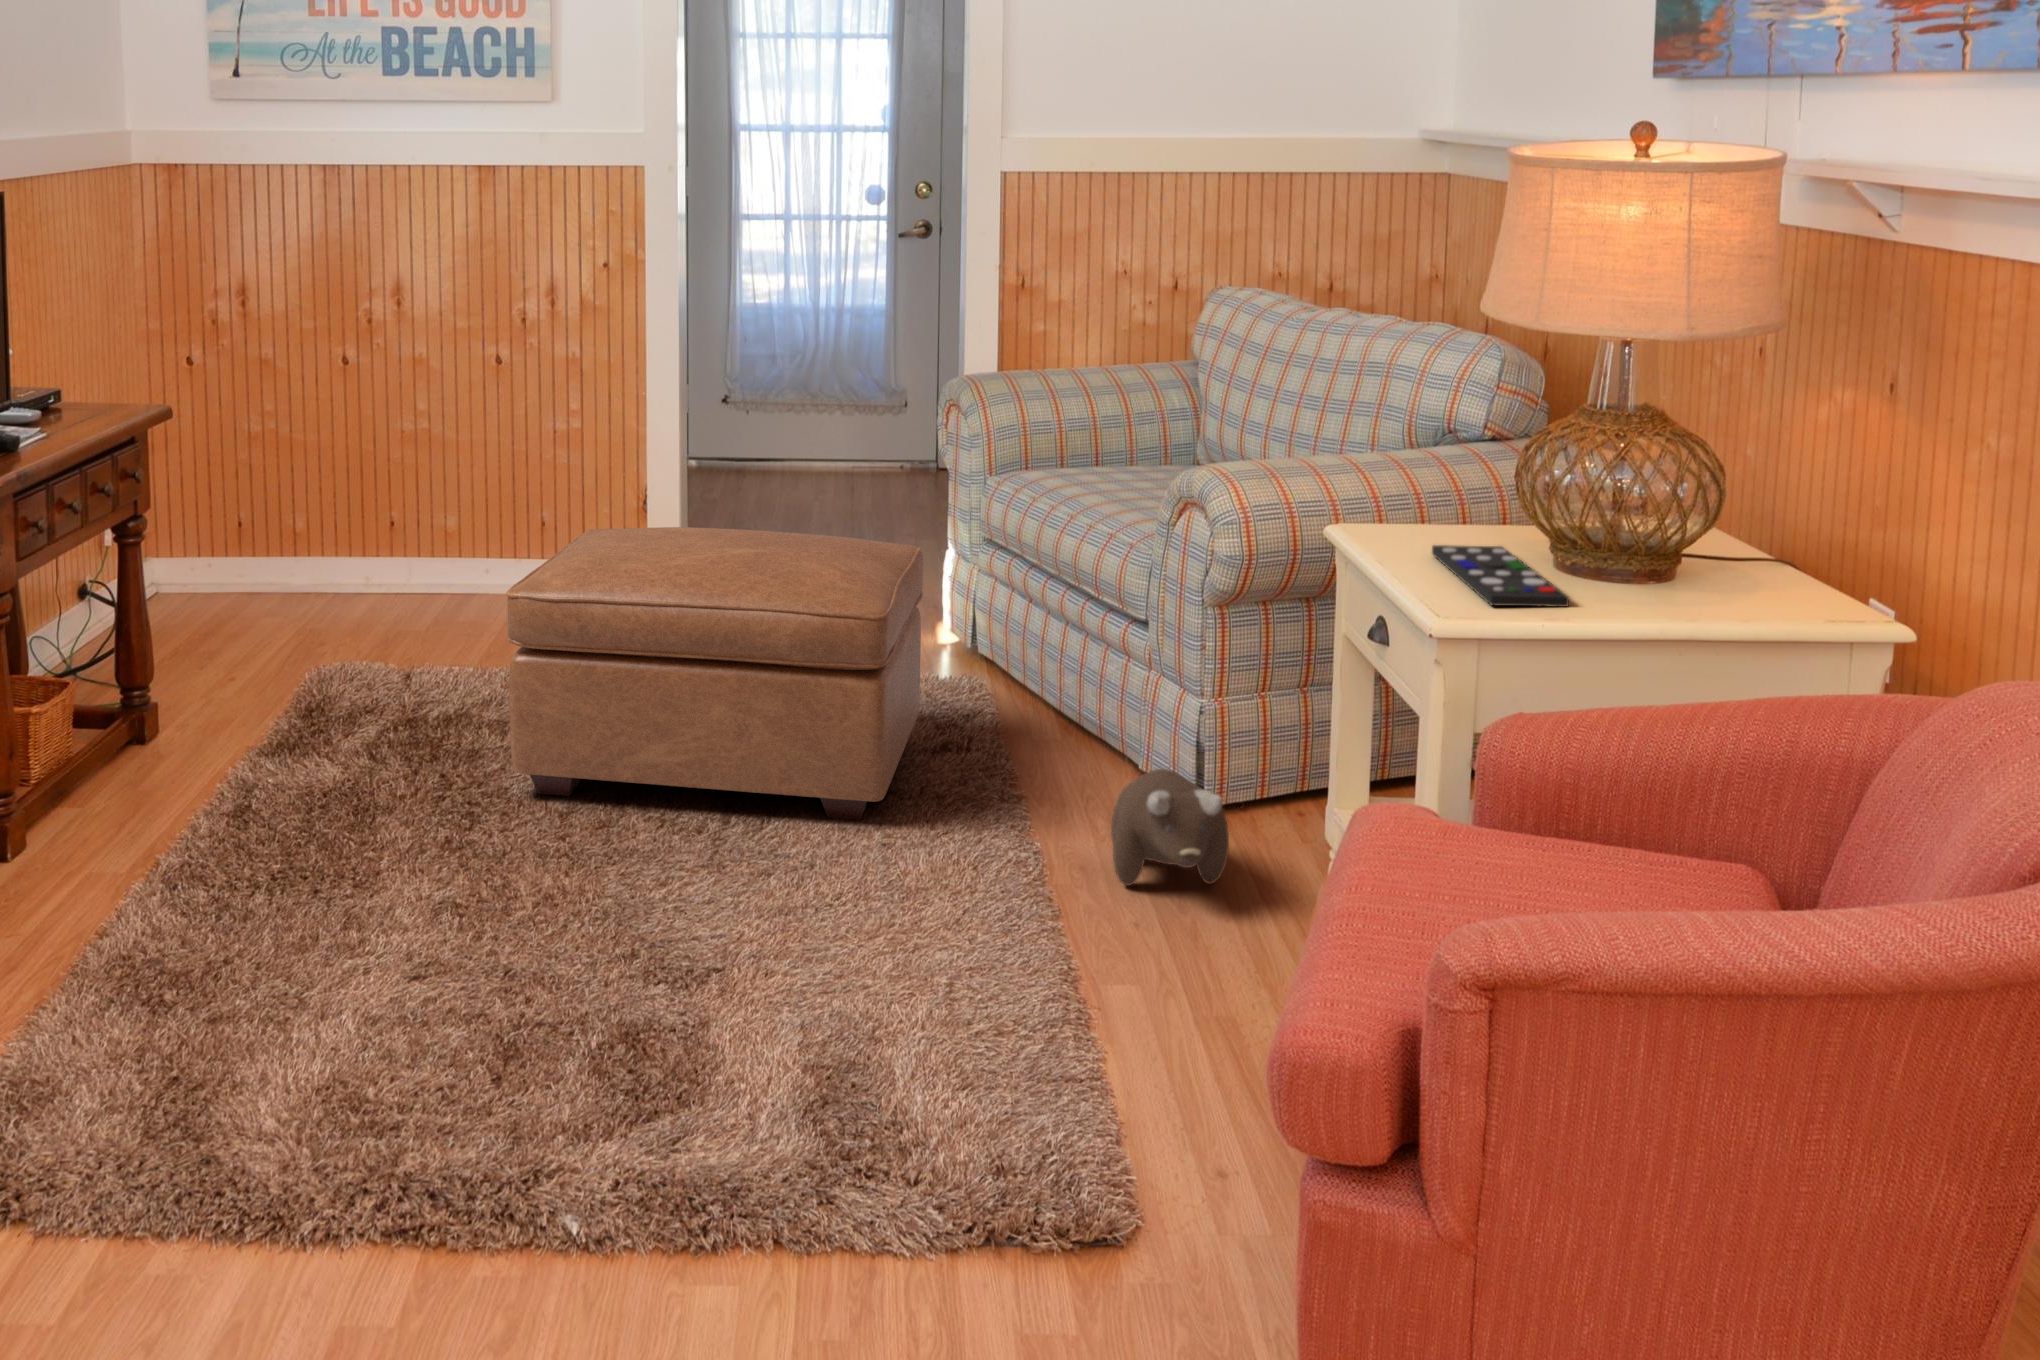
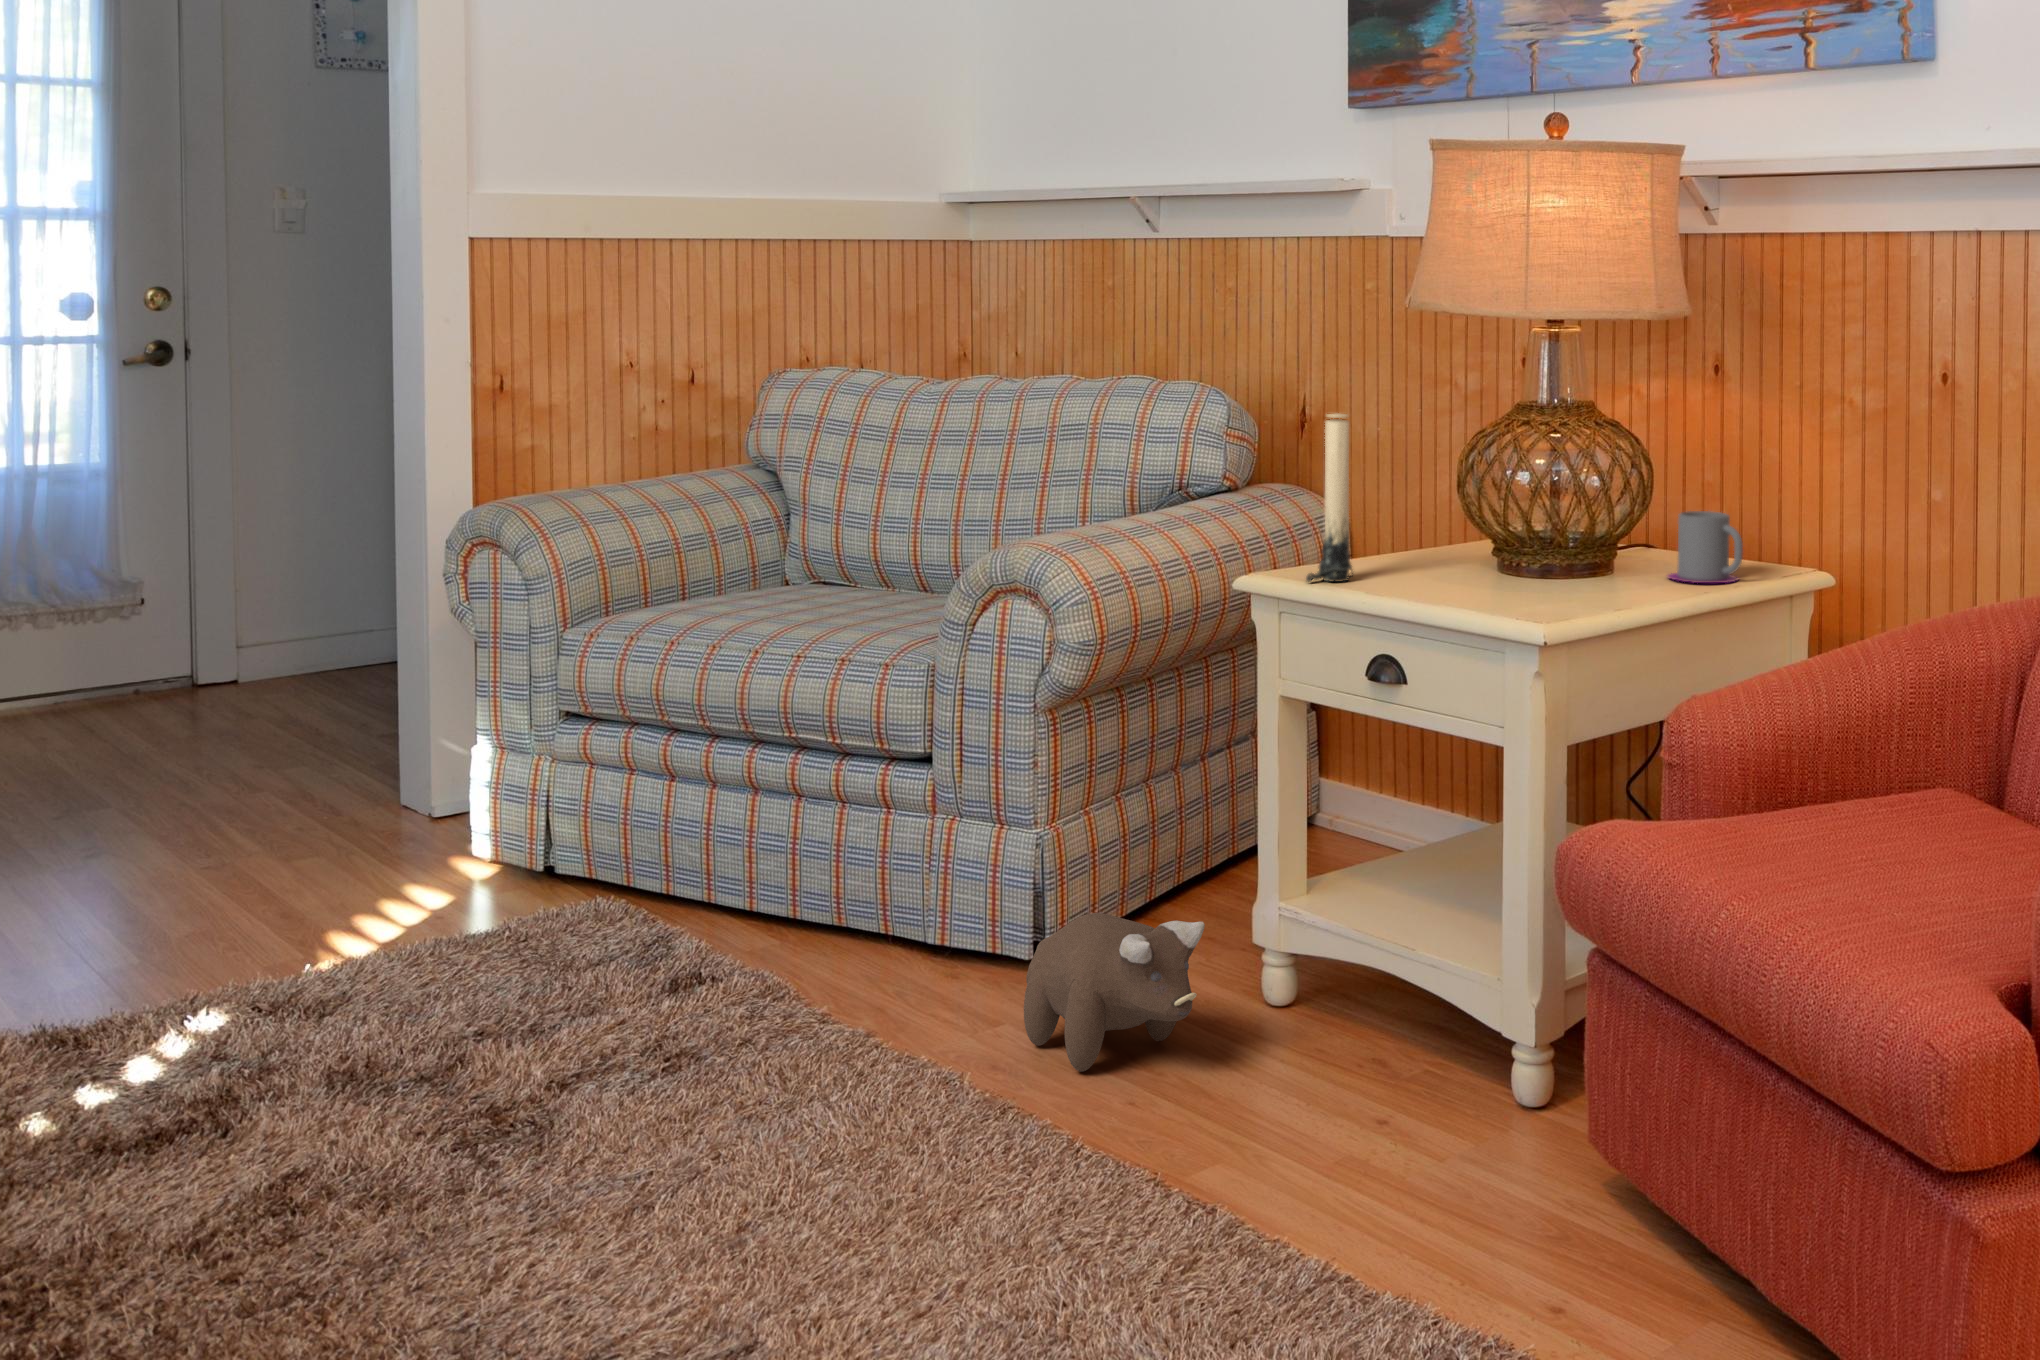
candle: none [1384,390,1433,540] -> present [1306,414,1352,582]
ottoman: present [506,527,923,820] -> none [15,716,702,1232]
mug: none [1709,527,1790,605] -> present [1668,511,1743,583]
remote control: present [1432,545,1569,607] -> none [1390,572,1601,618]

